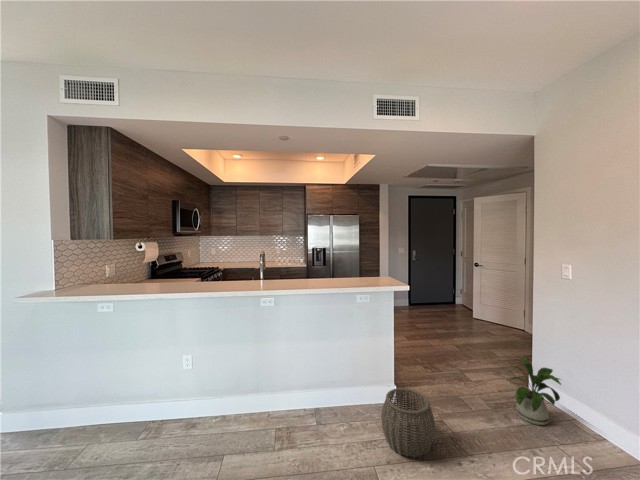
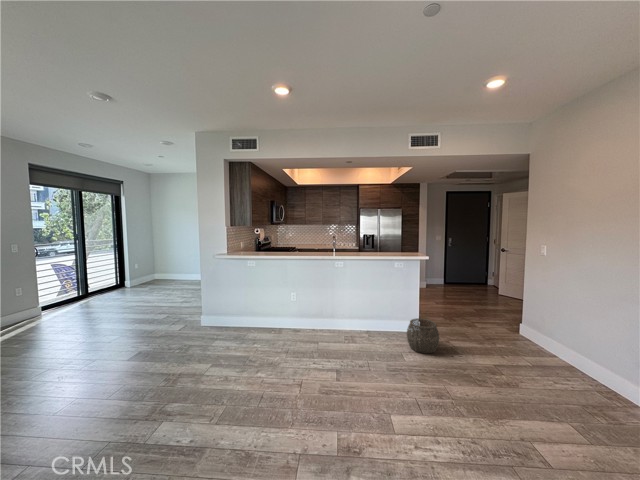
house plant: present [510,358,561,425] -> none [495,309,533,349]

